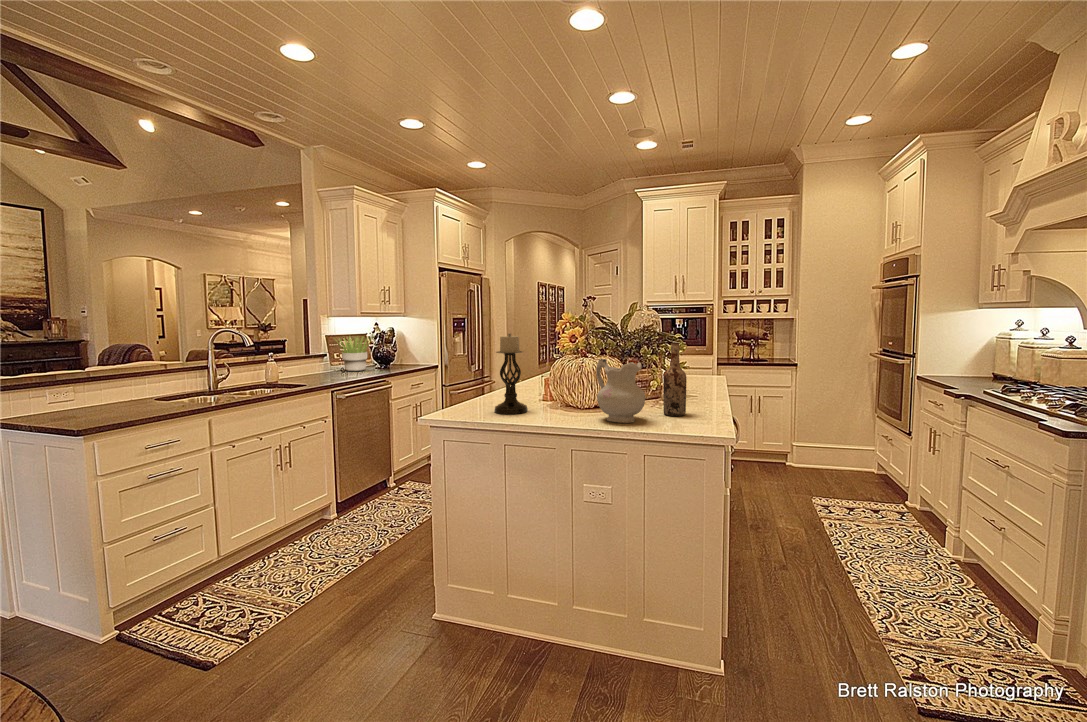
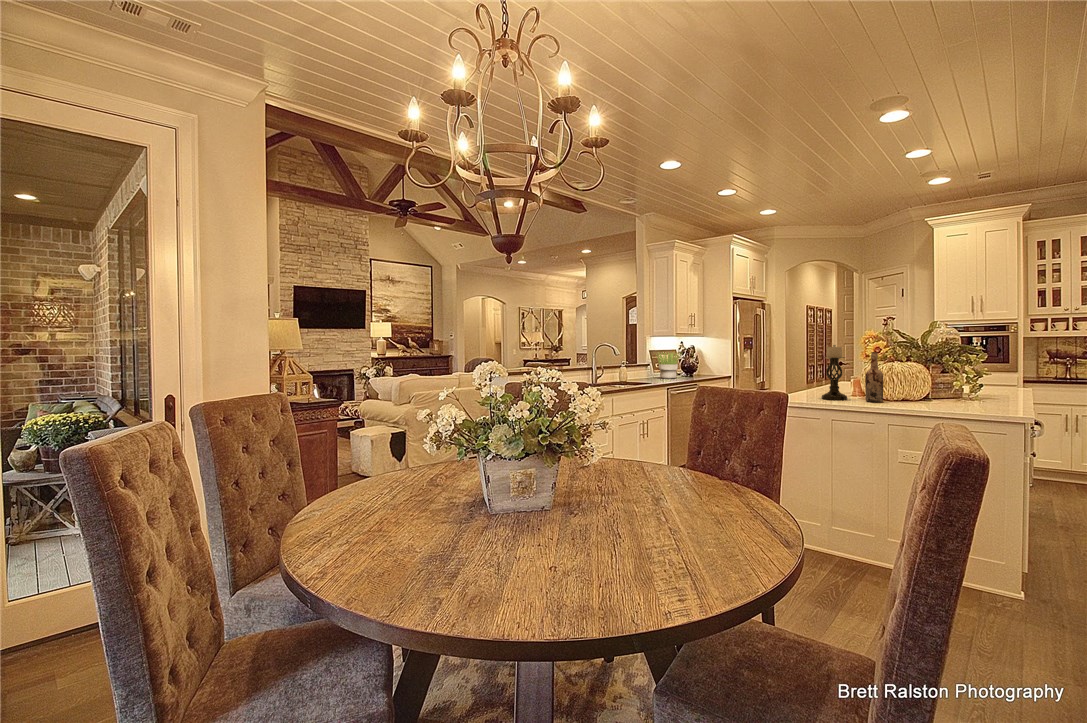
wine bottle: present [663,343,687,416] -> present [865,352,883,402]
ceramic pitcher: present [596,358,645,423] -> none [907,362,950,406]

